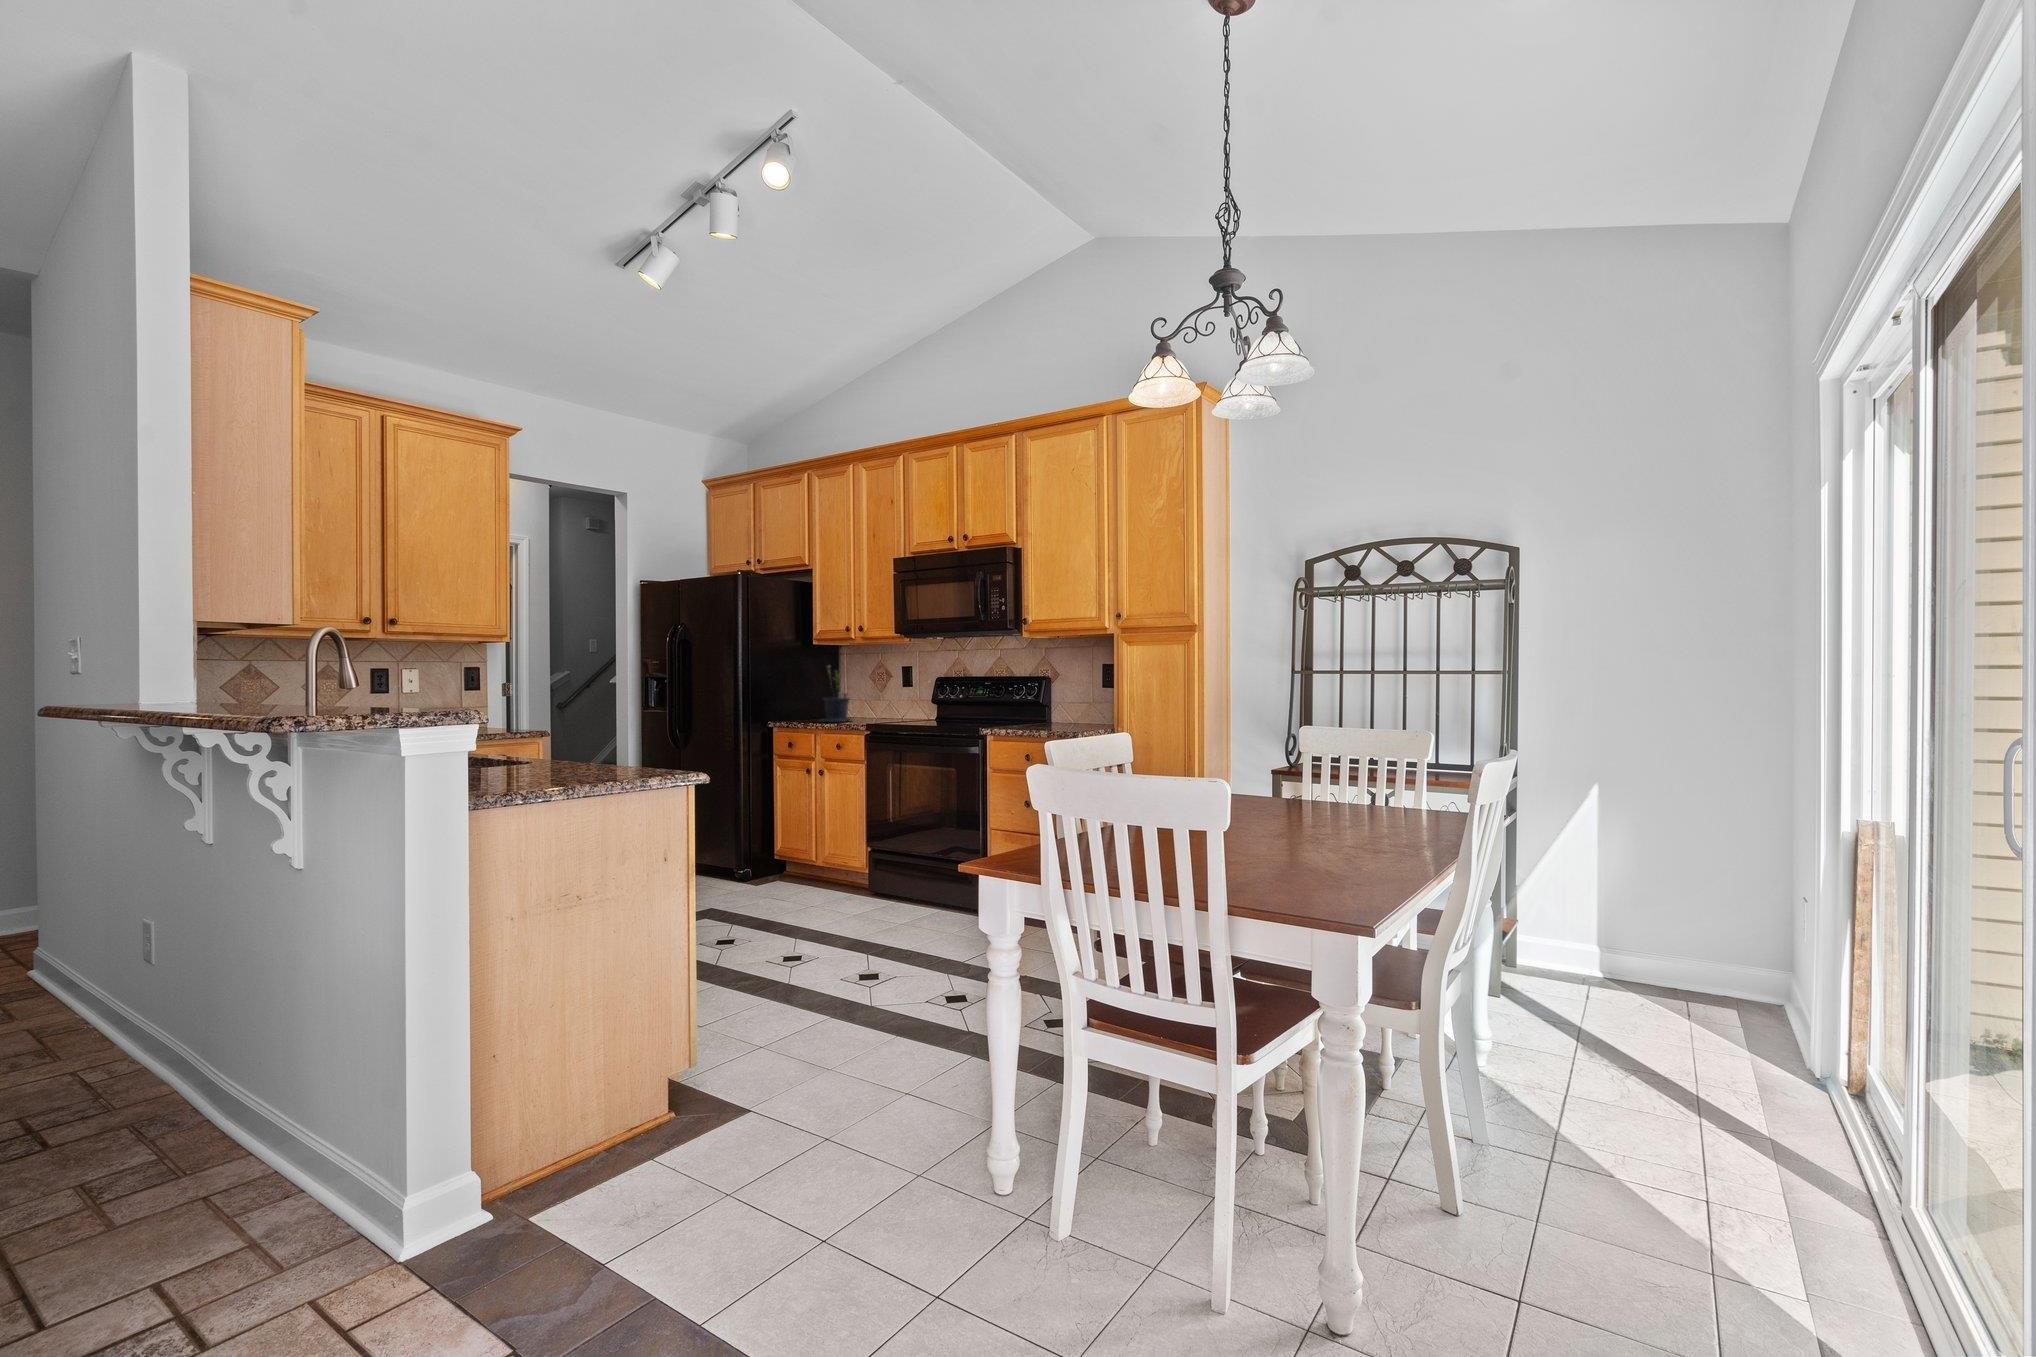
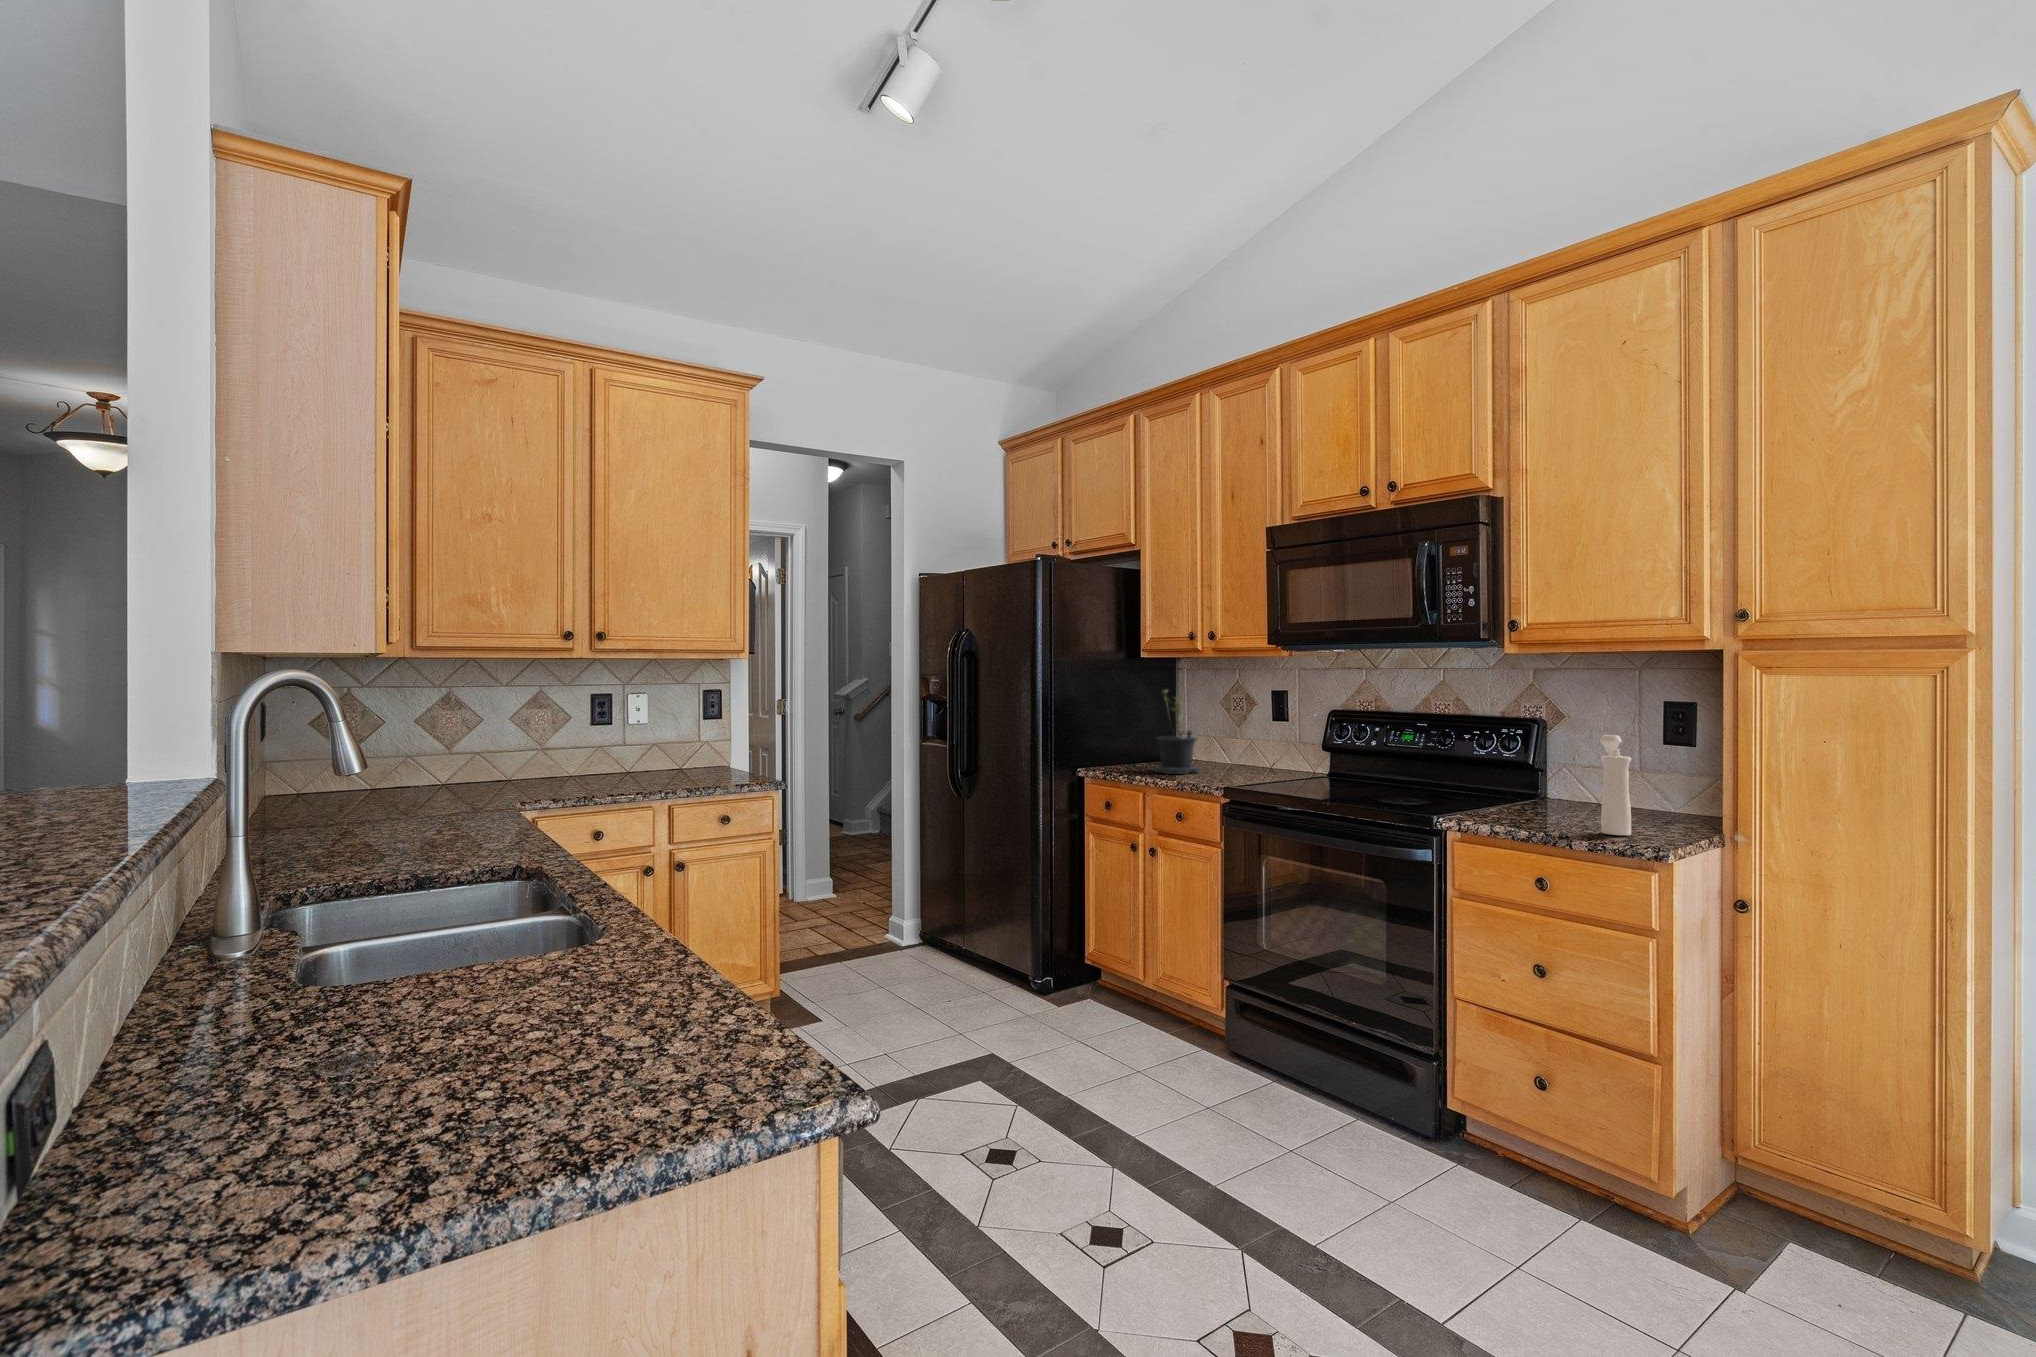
pepper mill: none [1059,681,1074,732] -> present [1600,735,1631,835]

